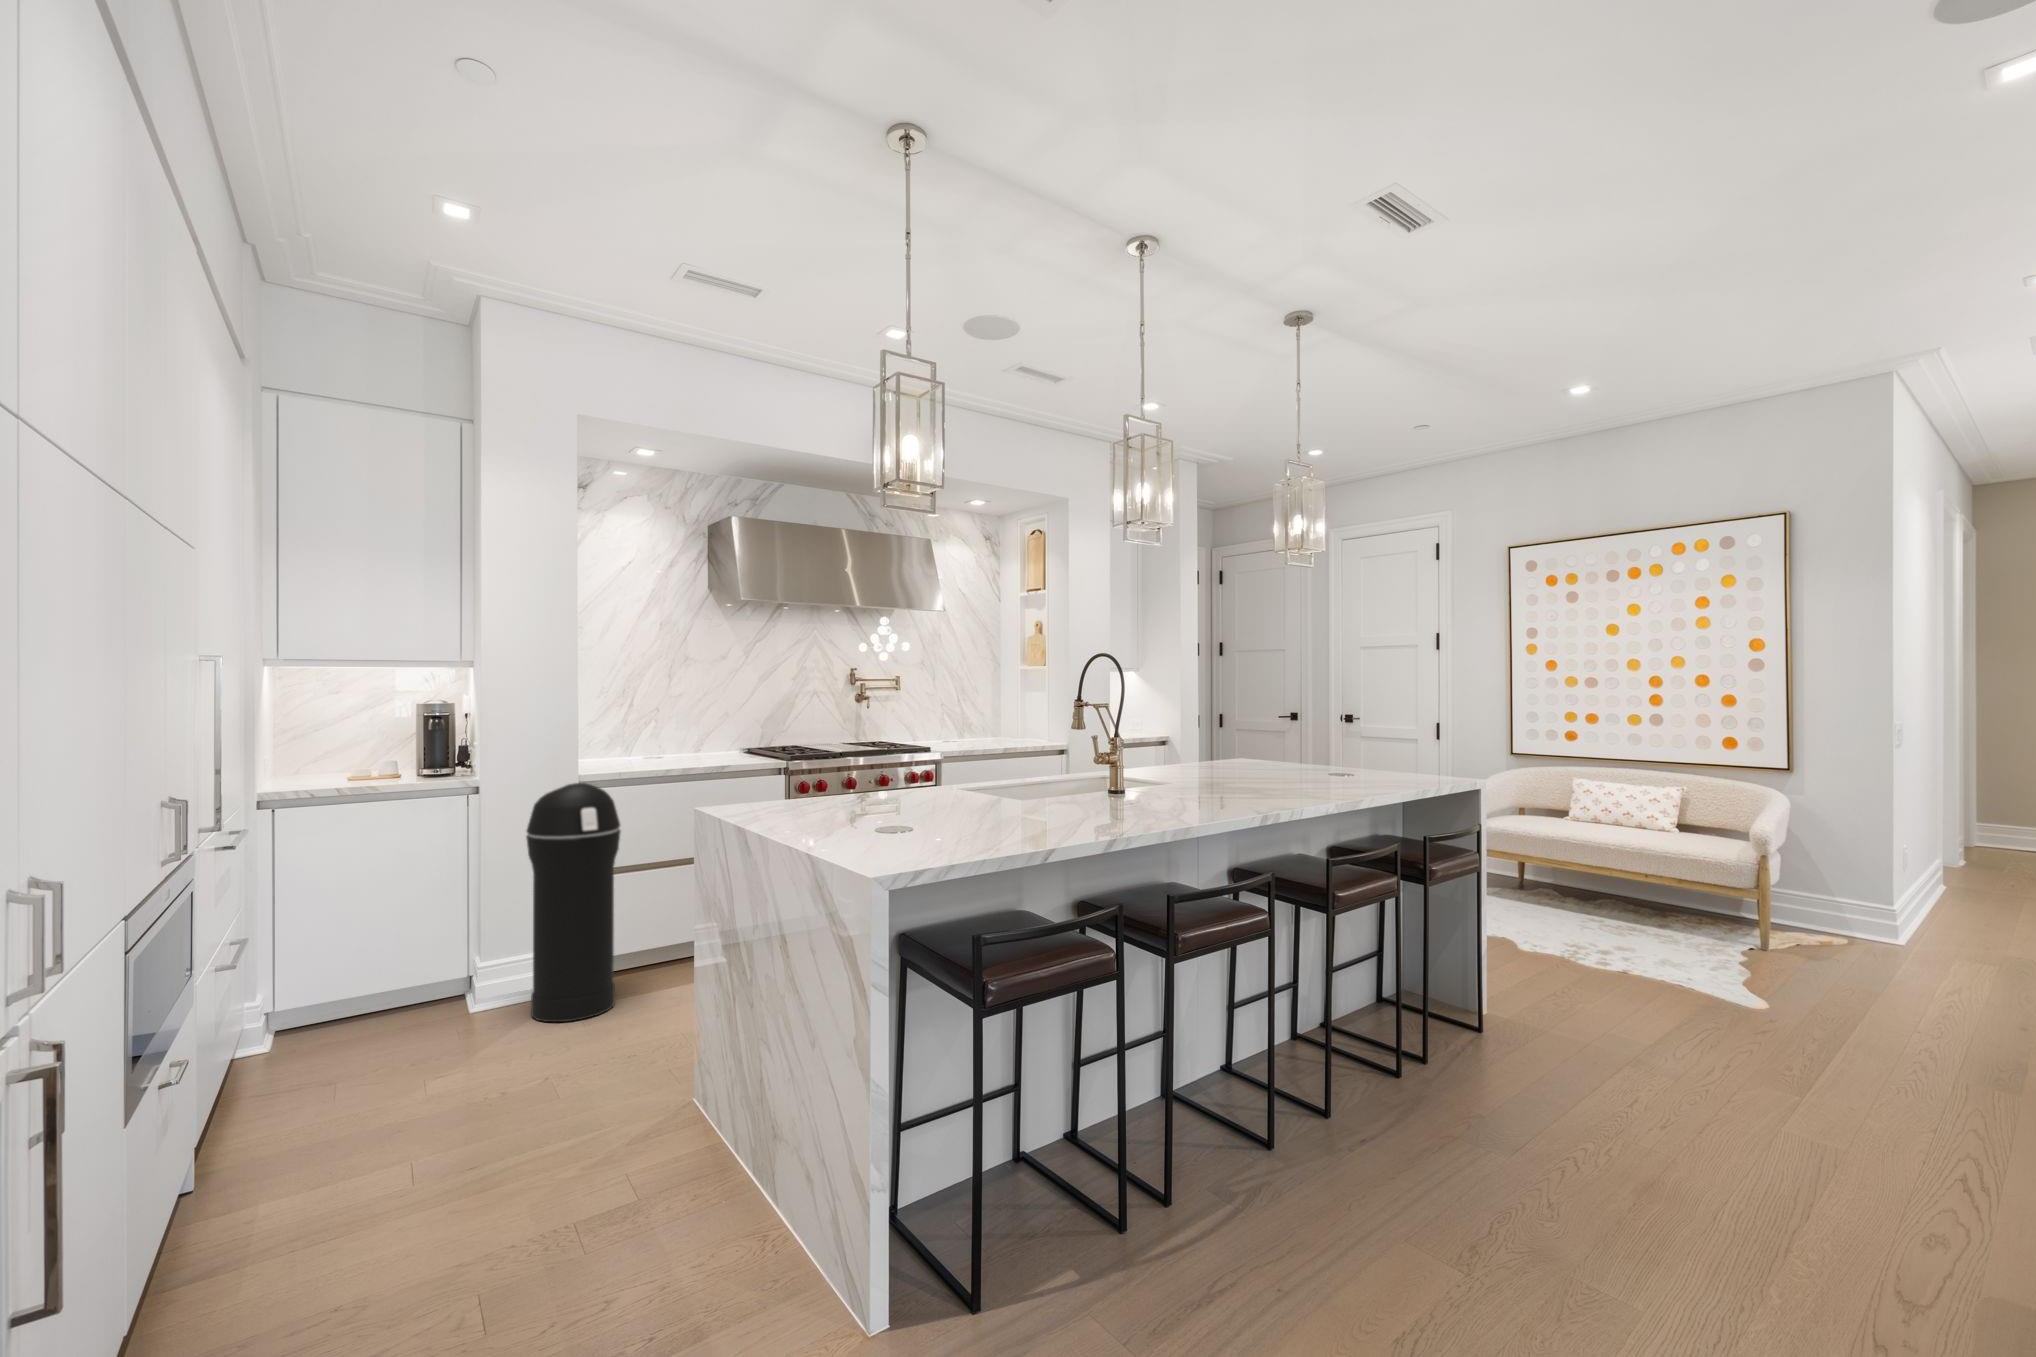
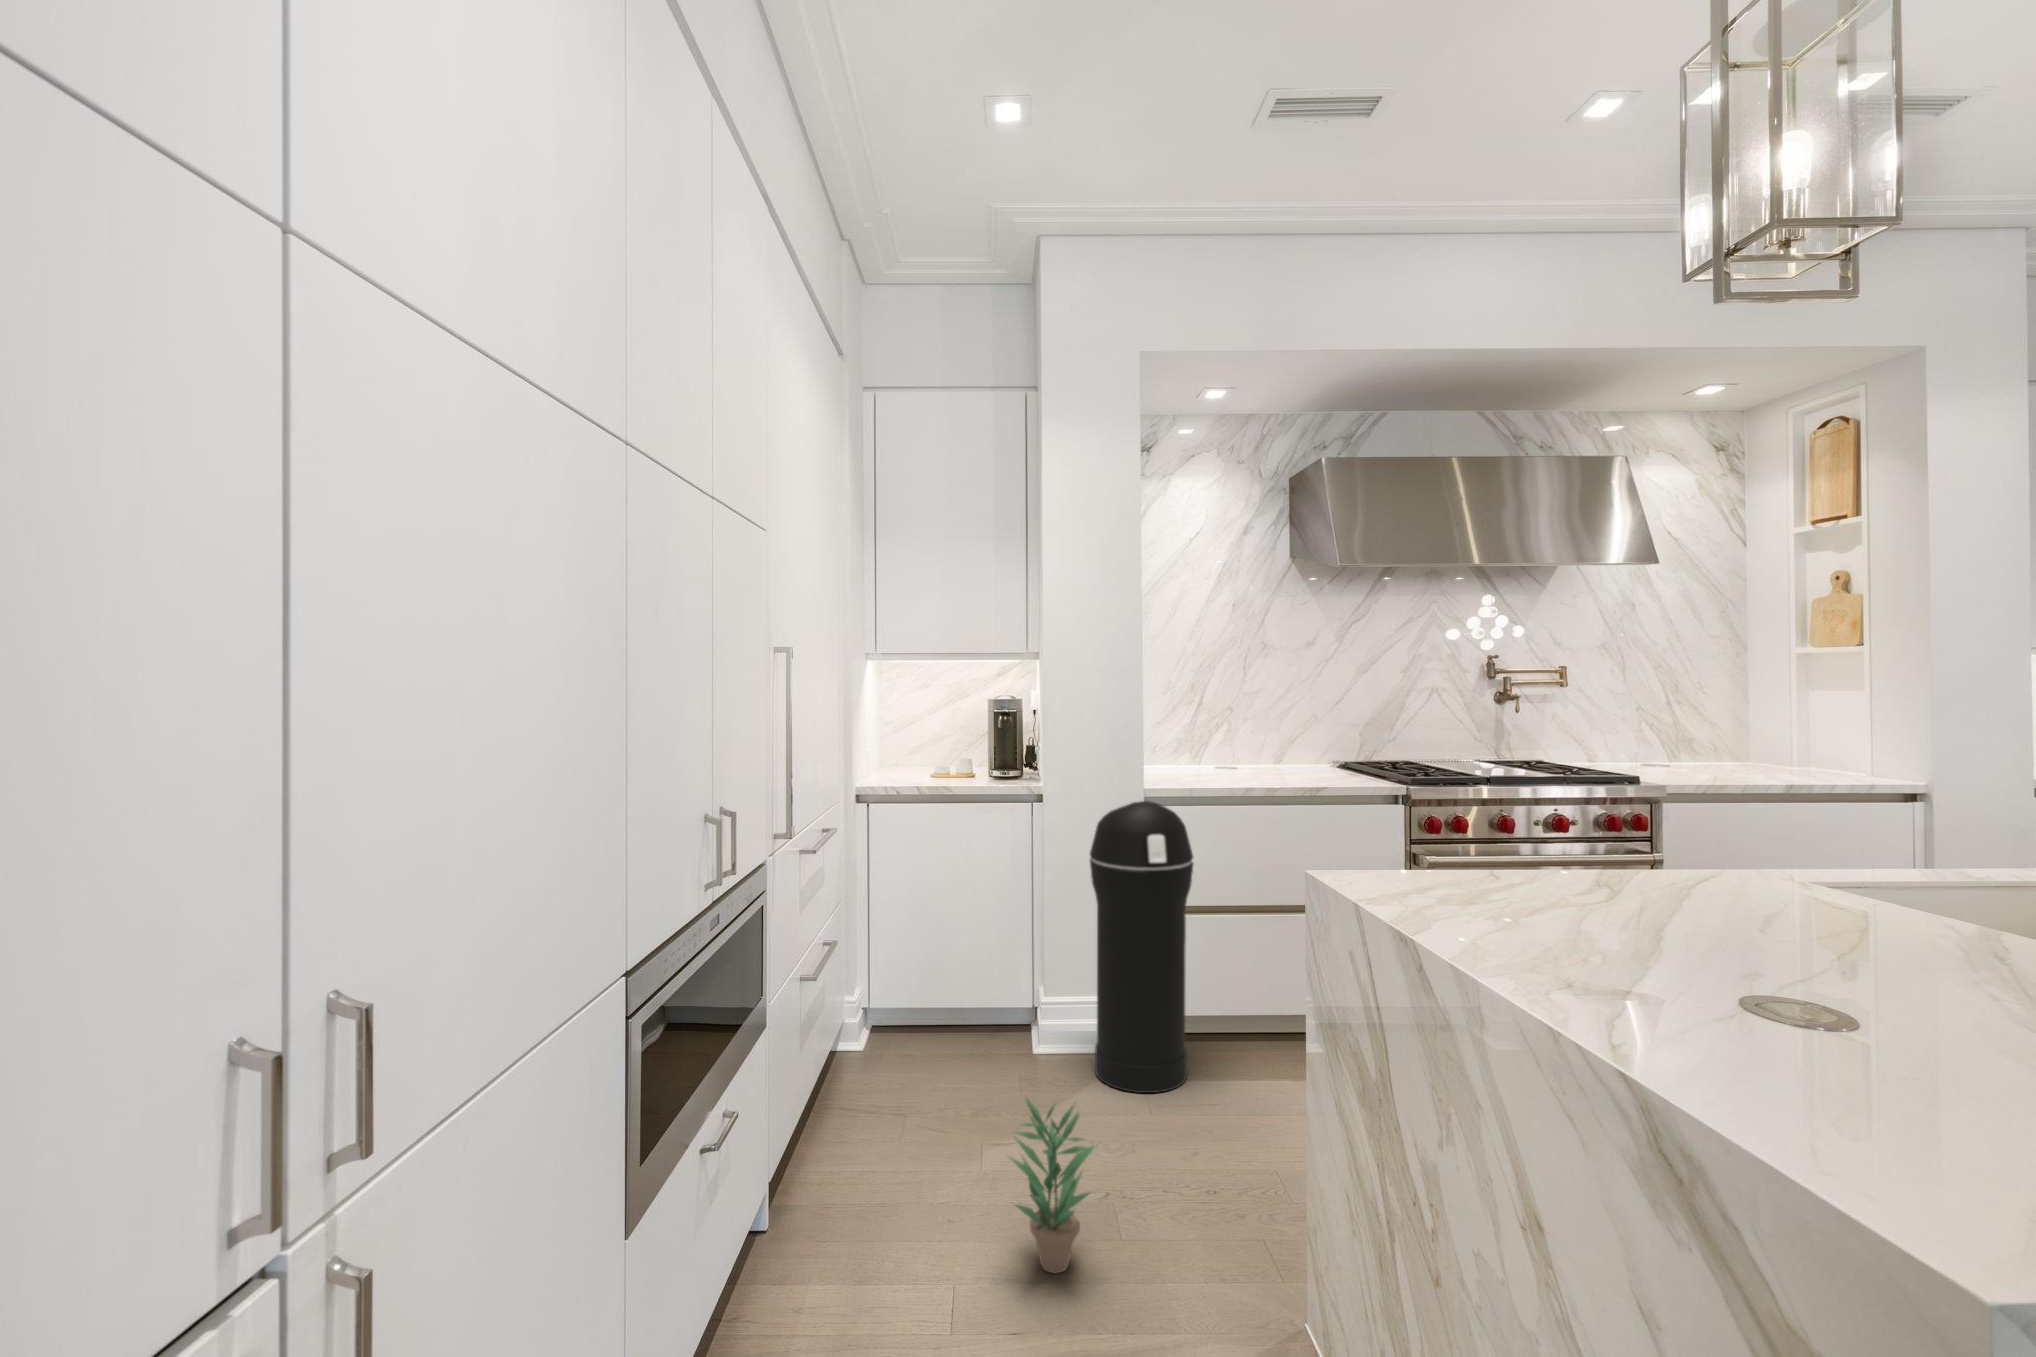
potted plant: none [463,1001,546,1140] -> present [1010,1099,1095,1273]

